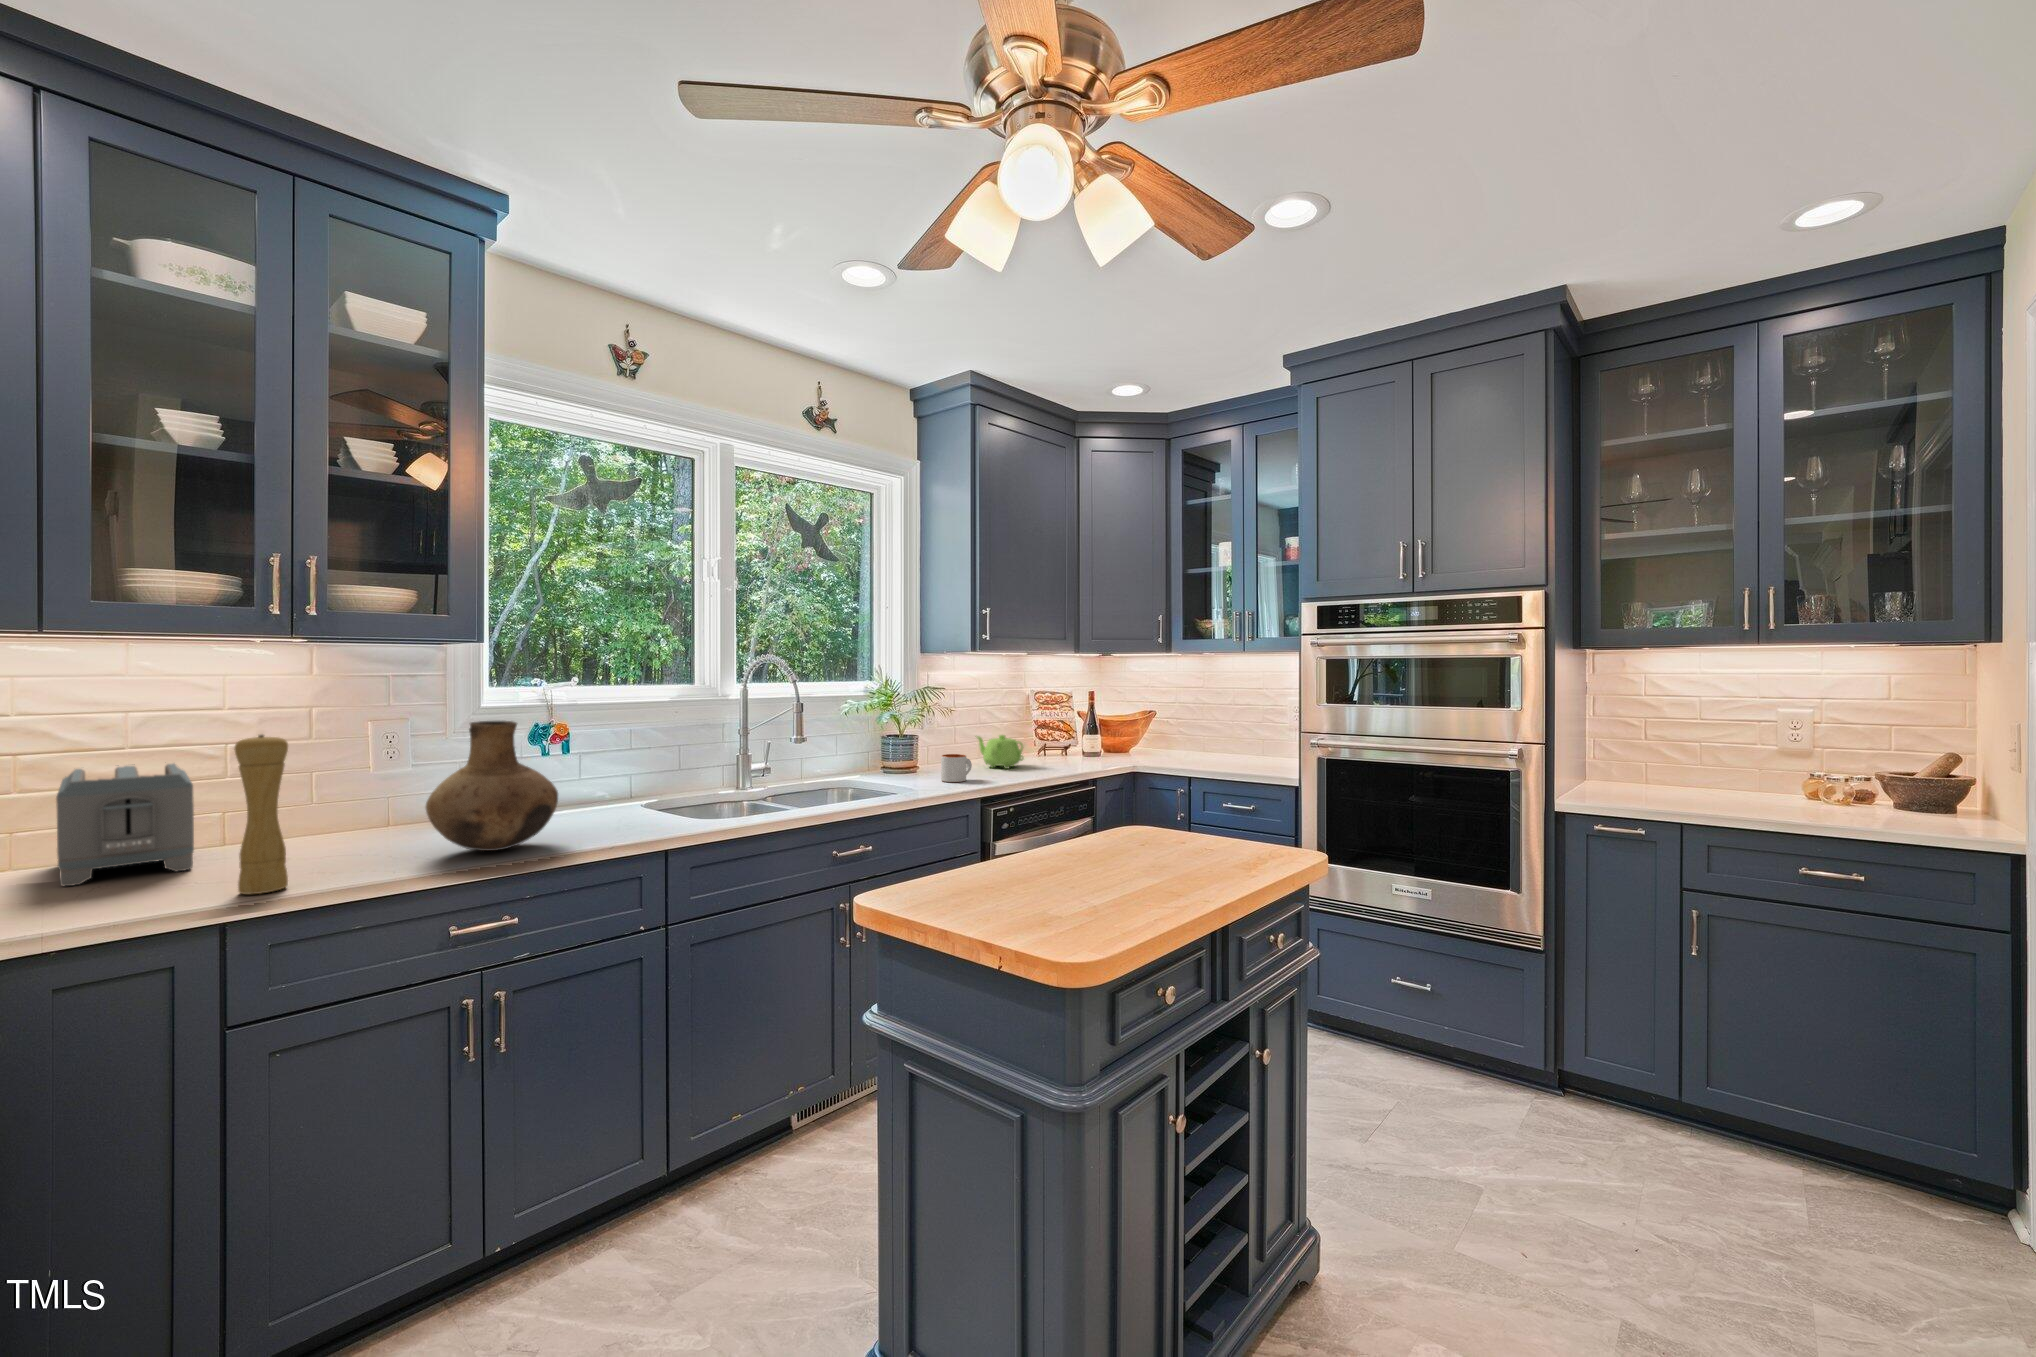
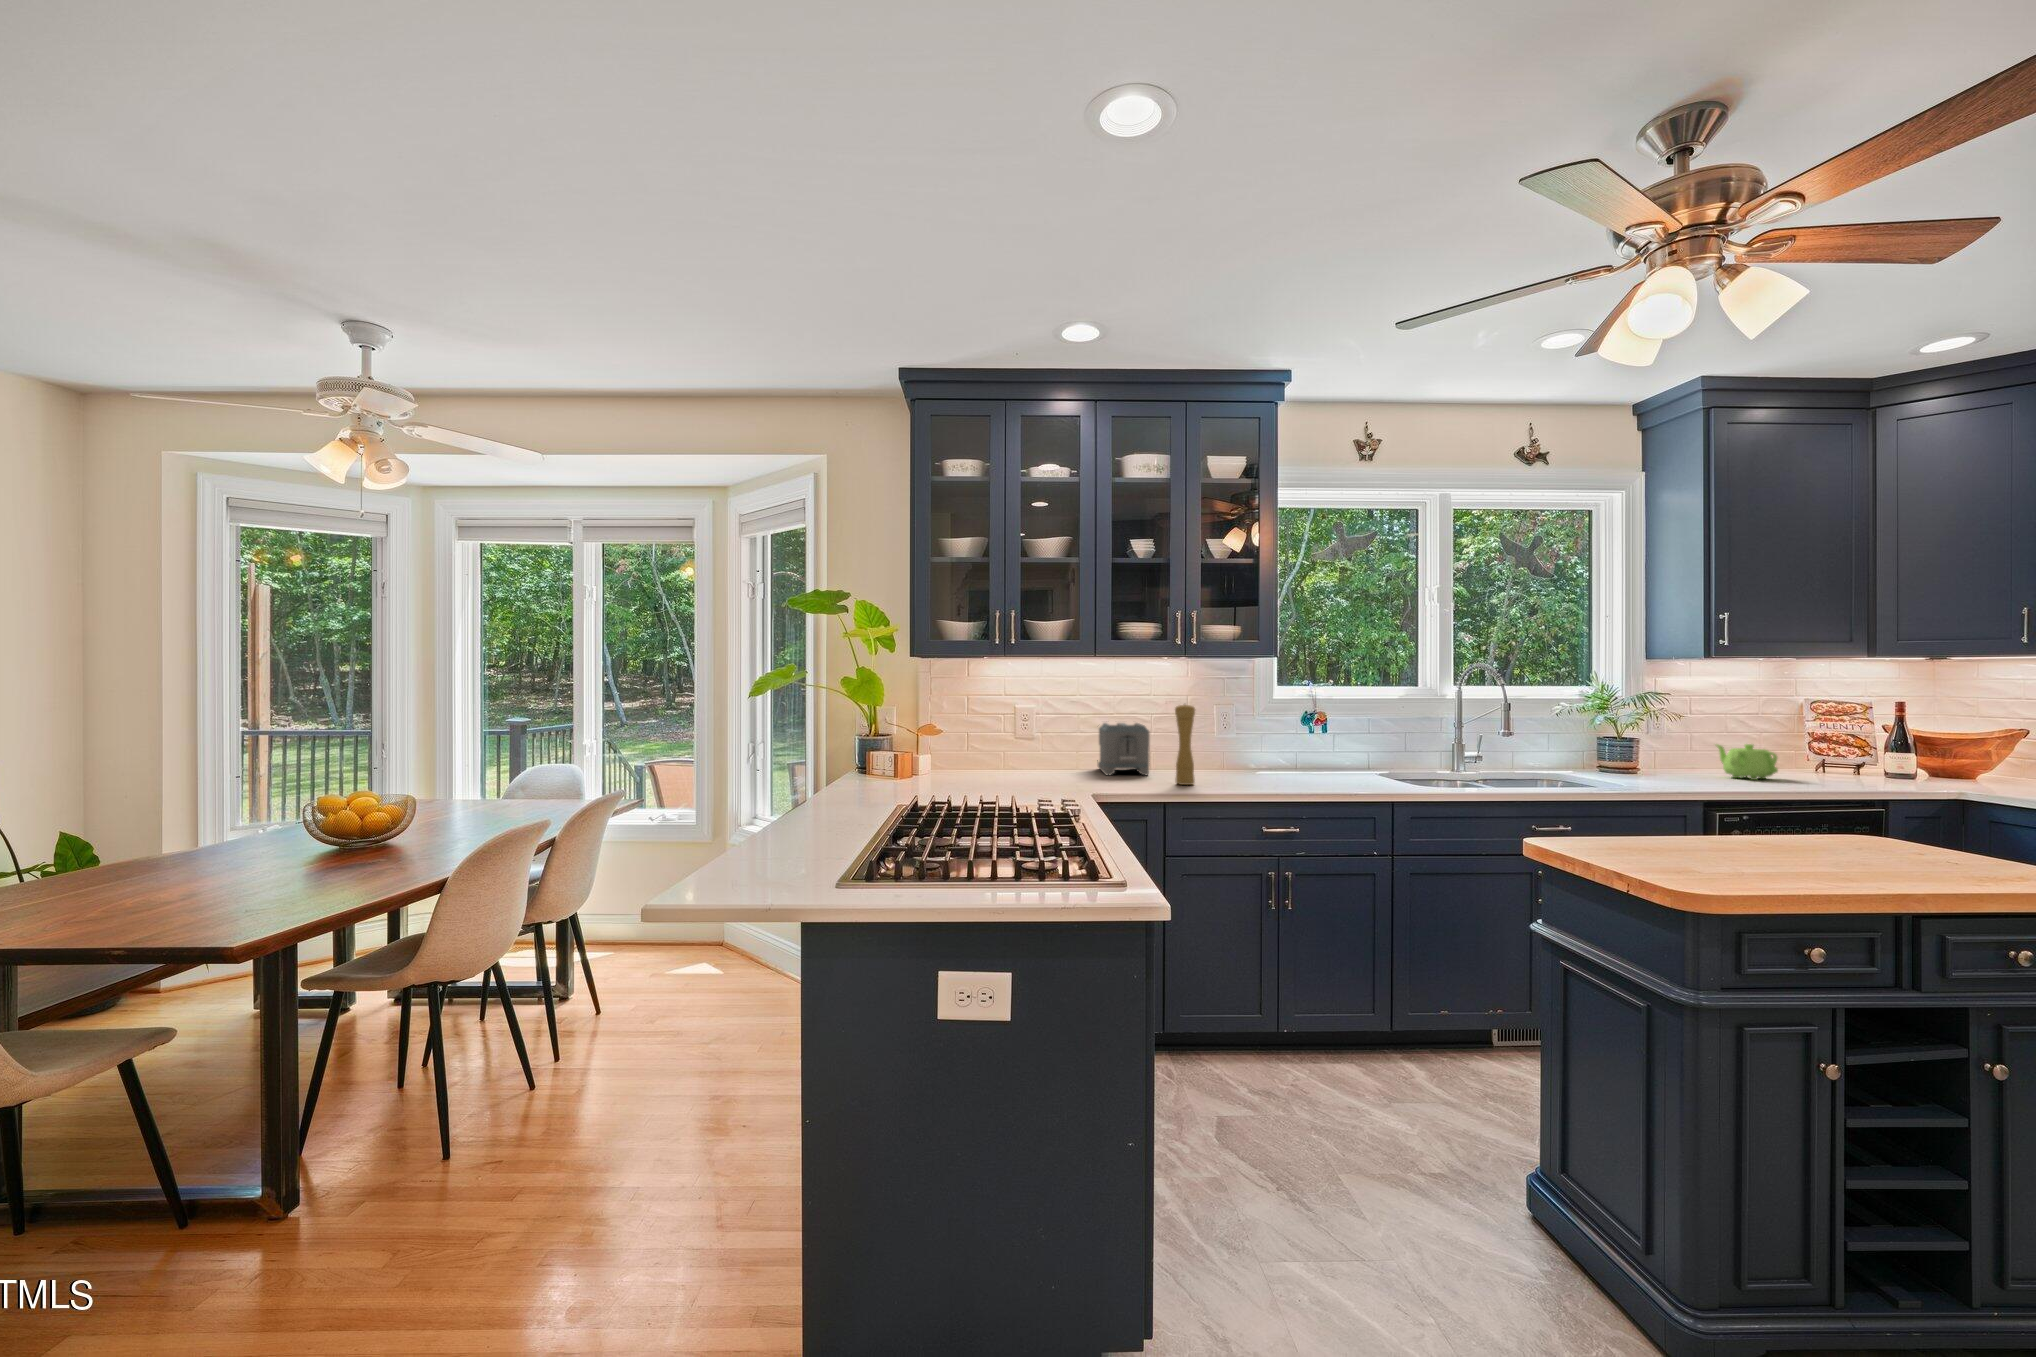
vase: present [426,721,558,851] -> none [1252,703,1323,783]
mug: present [941,754,972,782] -> none [1658,757,1696,783]

